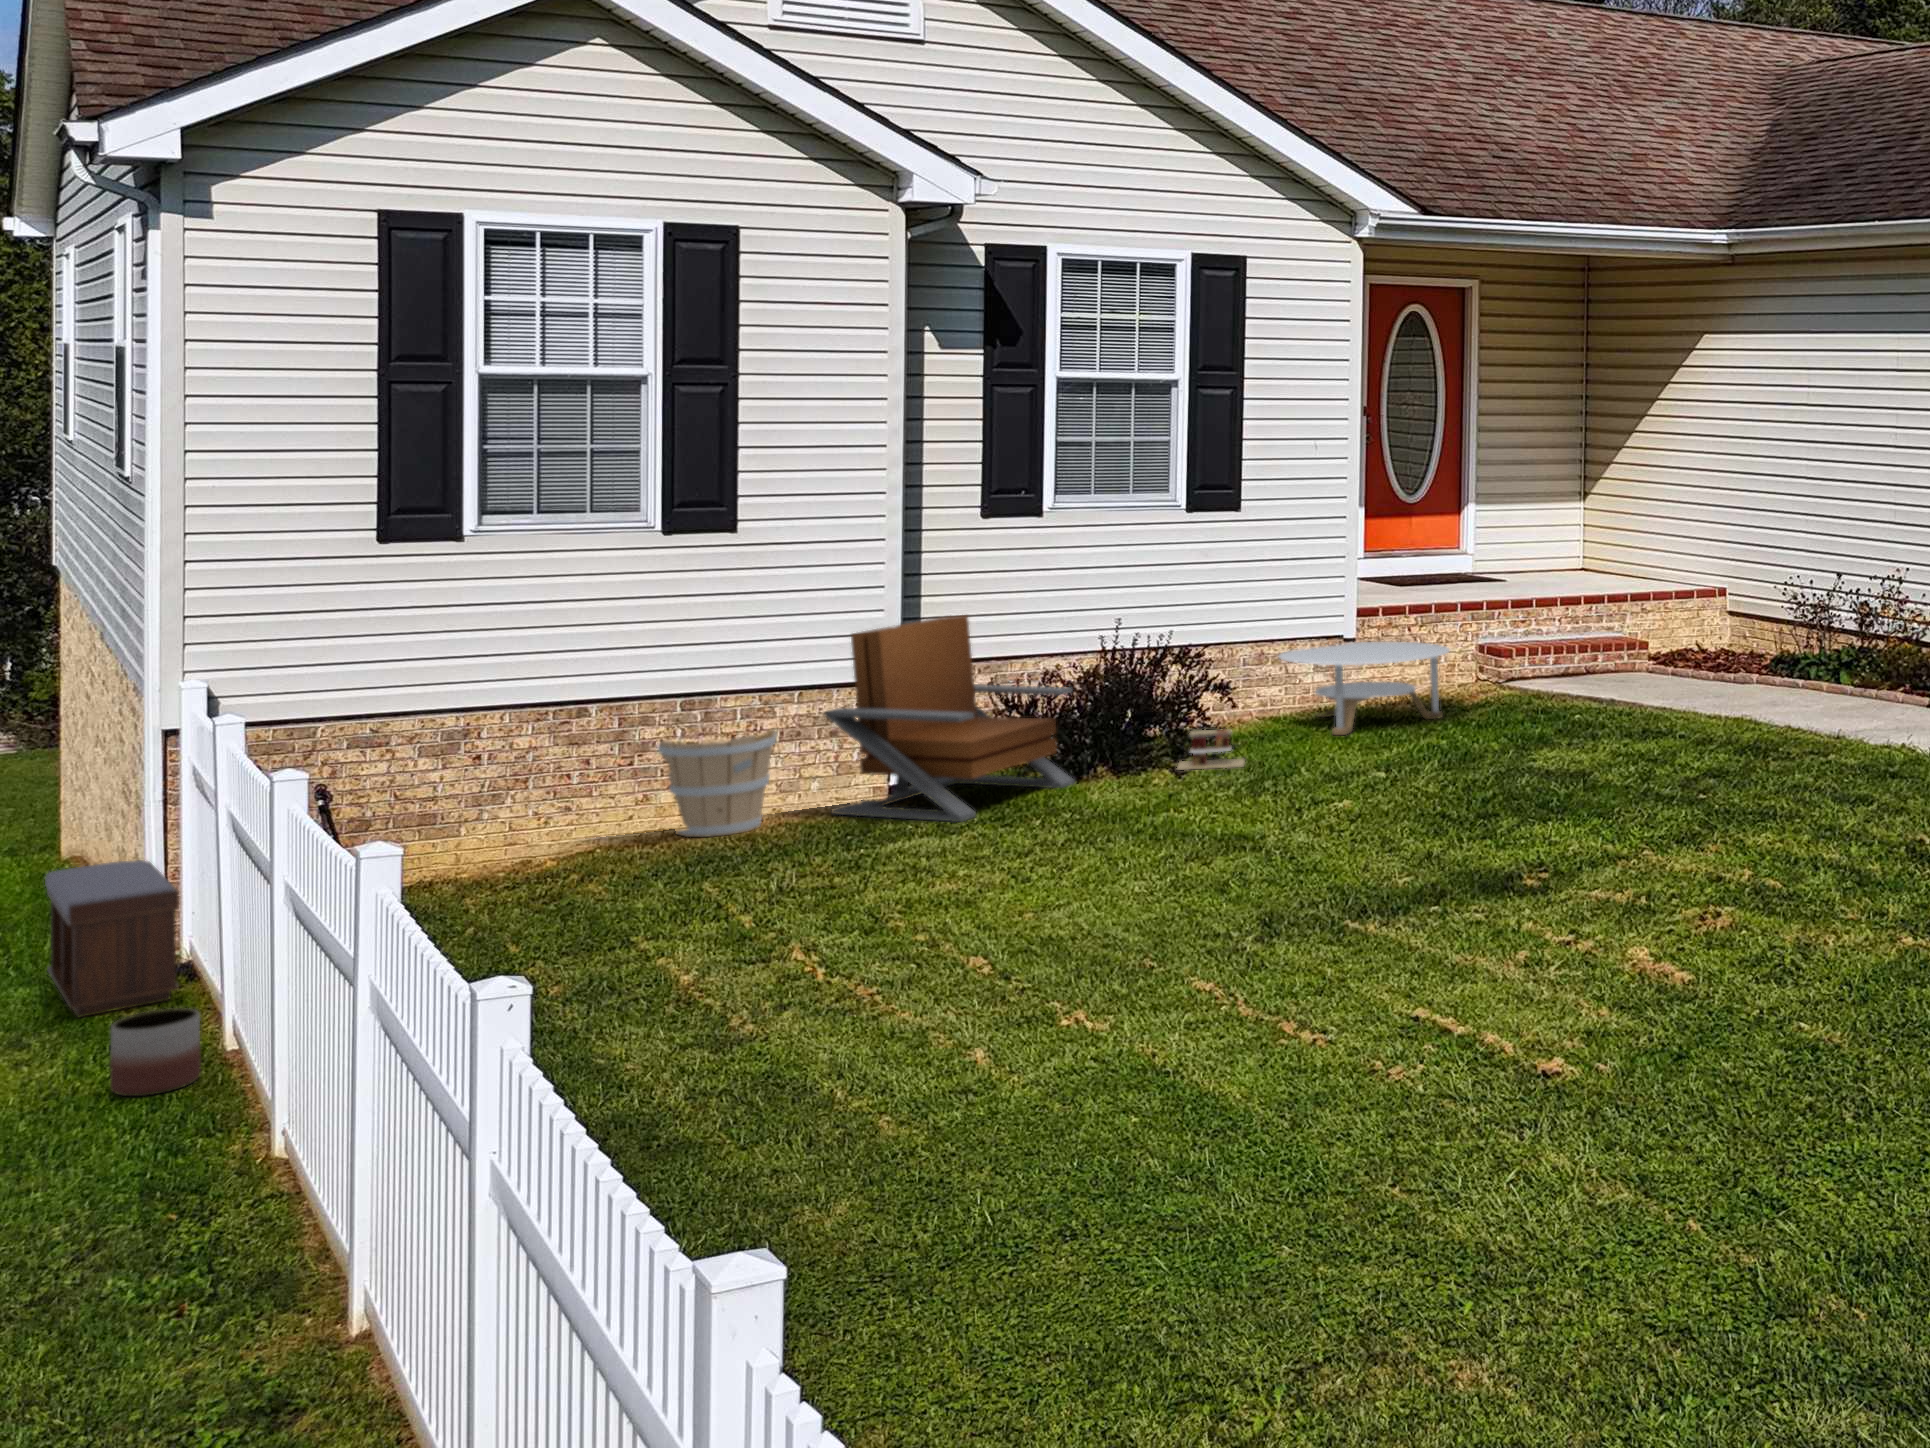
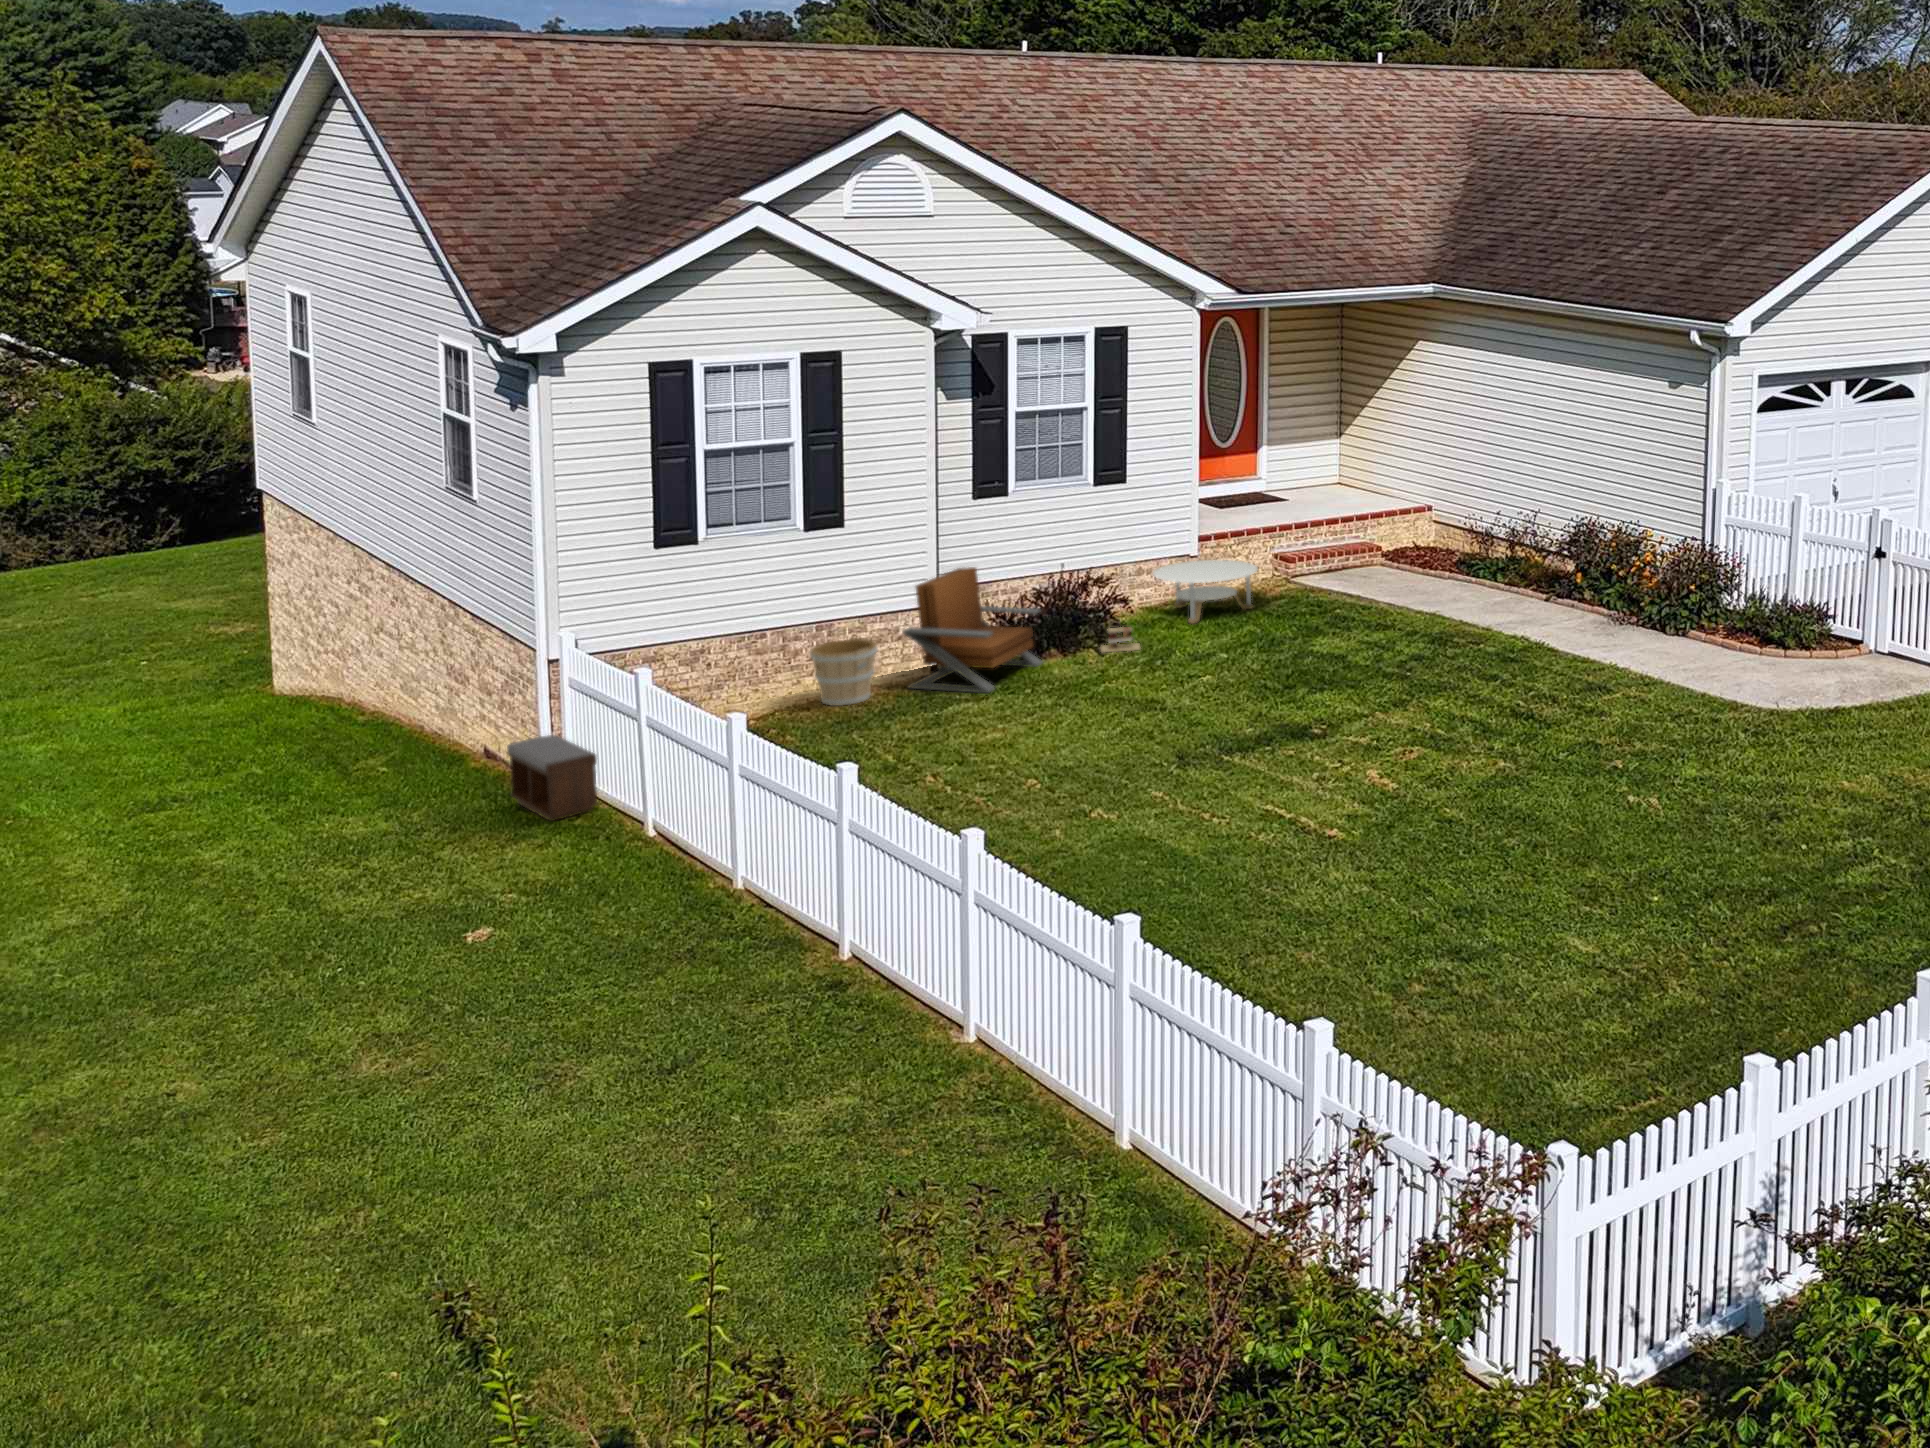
planter: present [110,1008,201,1096] -> none [621,819,663,863]

